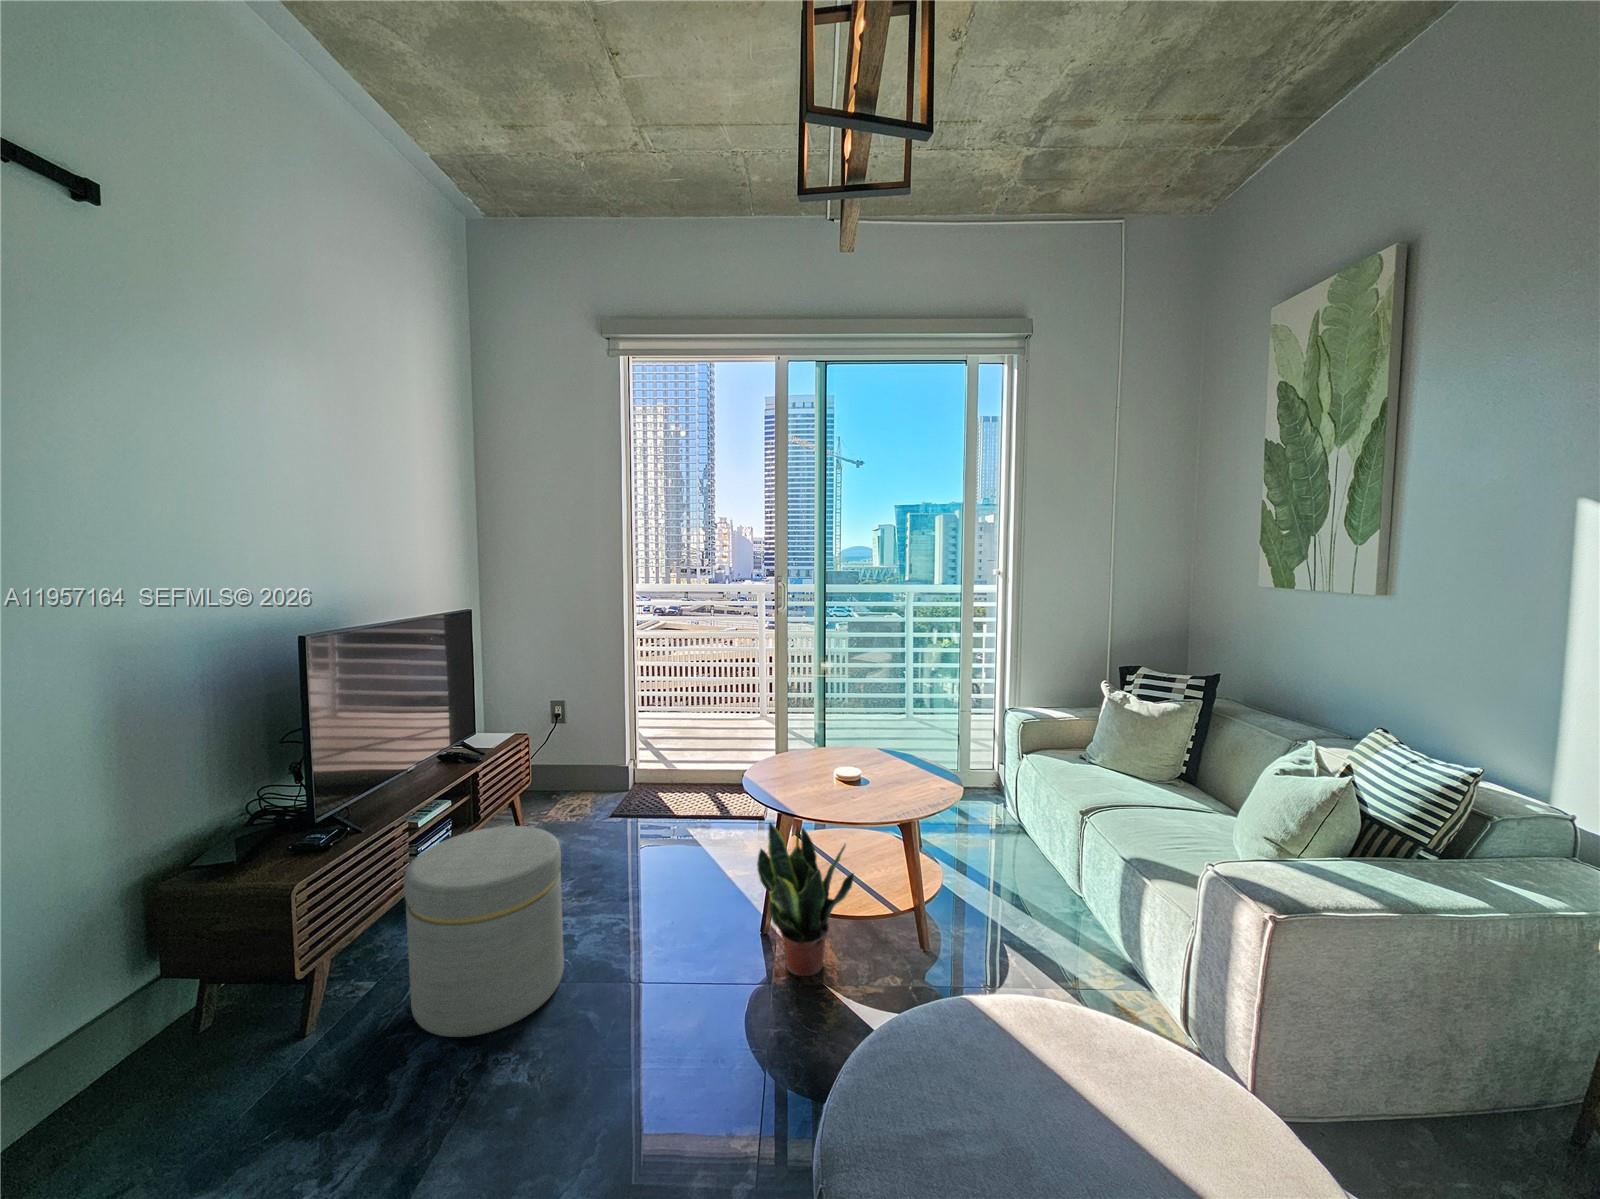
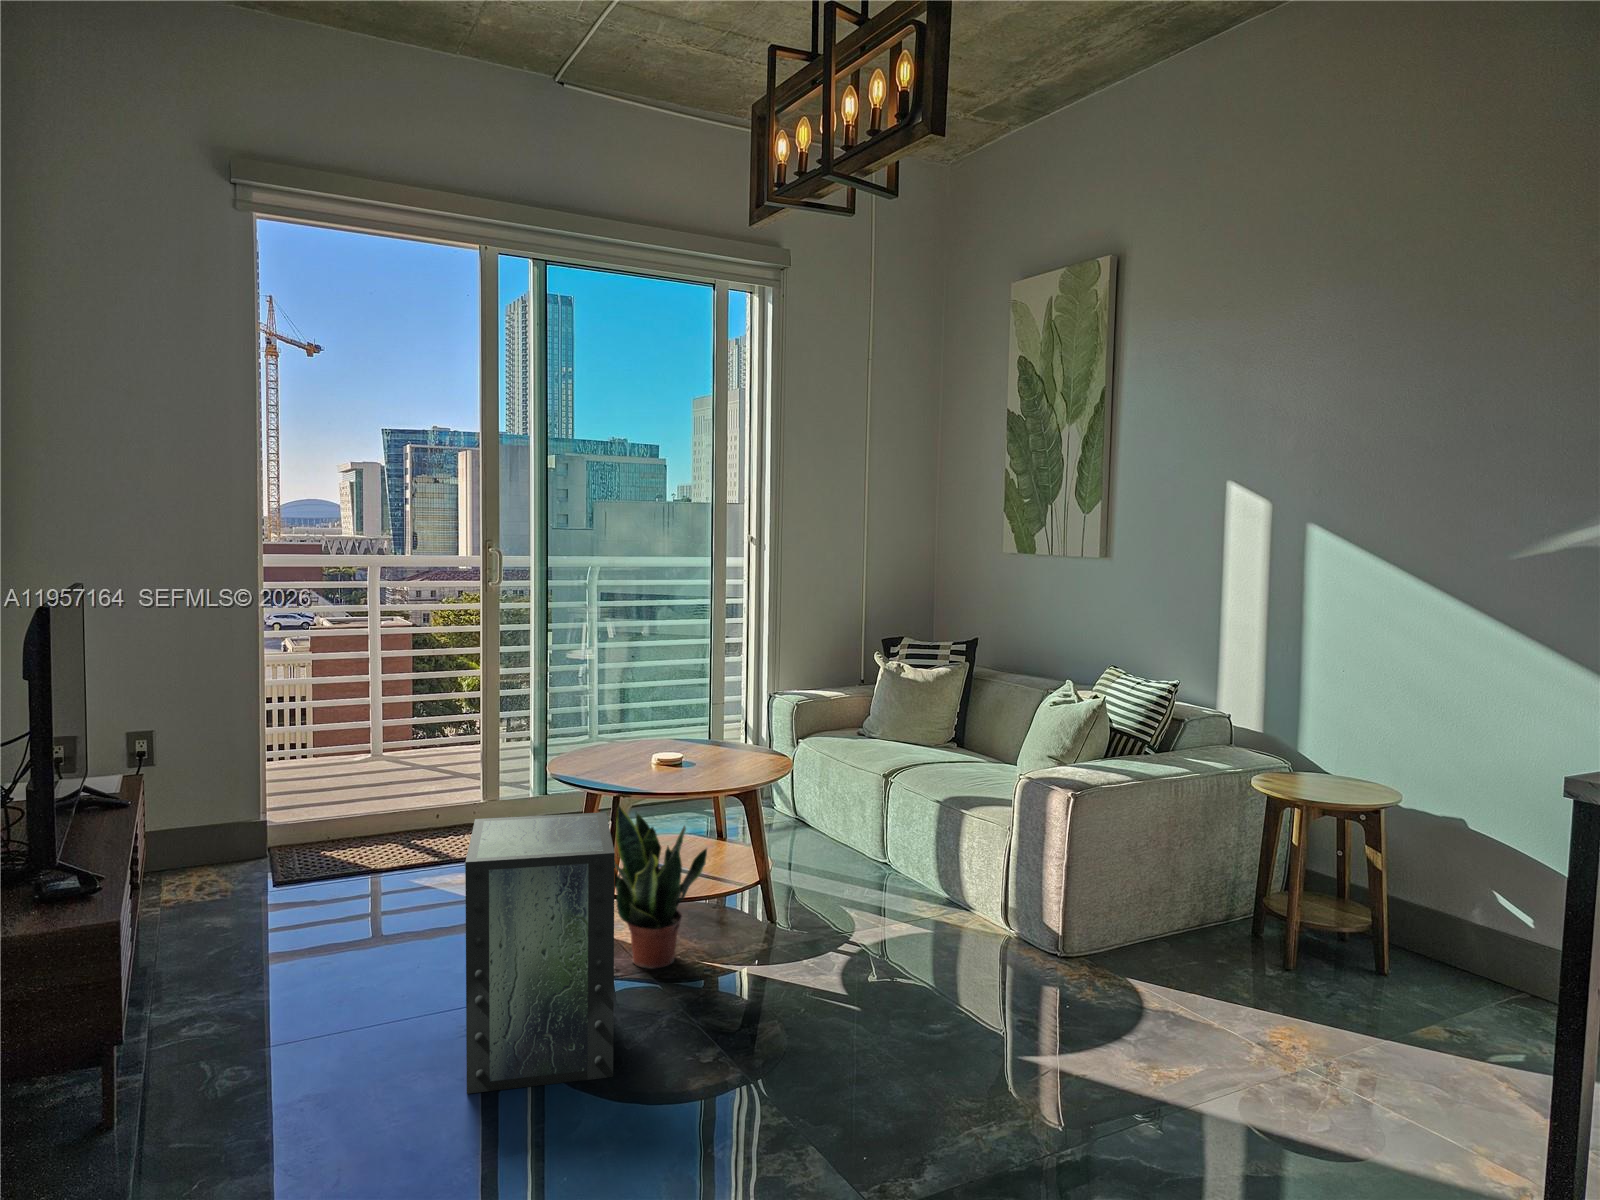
ottoman: present [404,826,564,1037] -> none [178,855,383,1105]
storage box: none [554,826,727,1111] -> present [465,812,615,1094]

